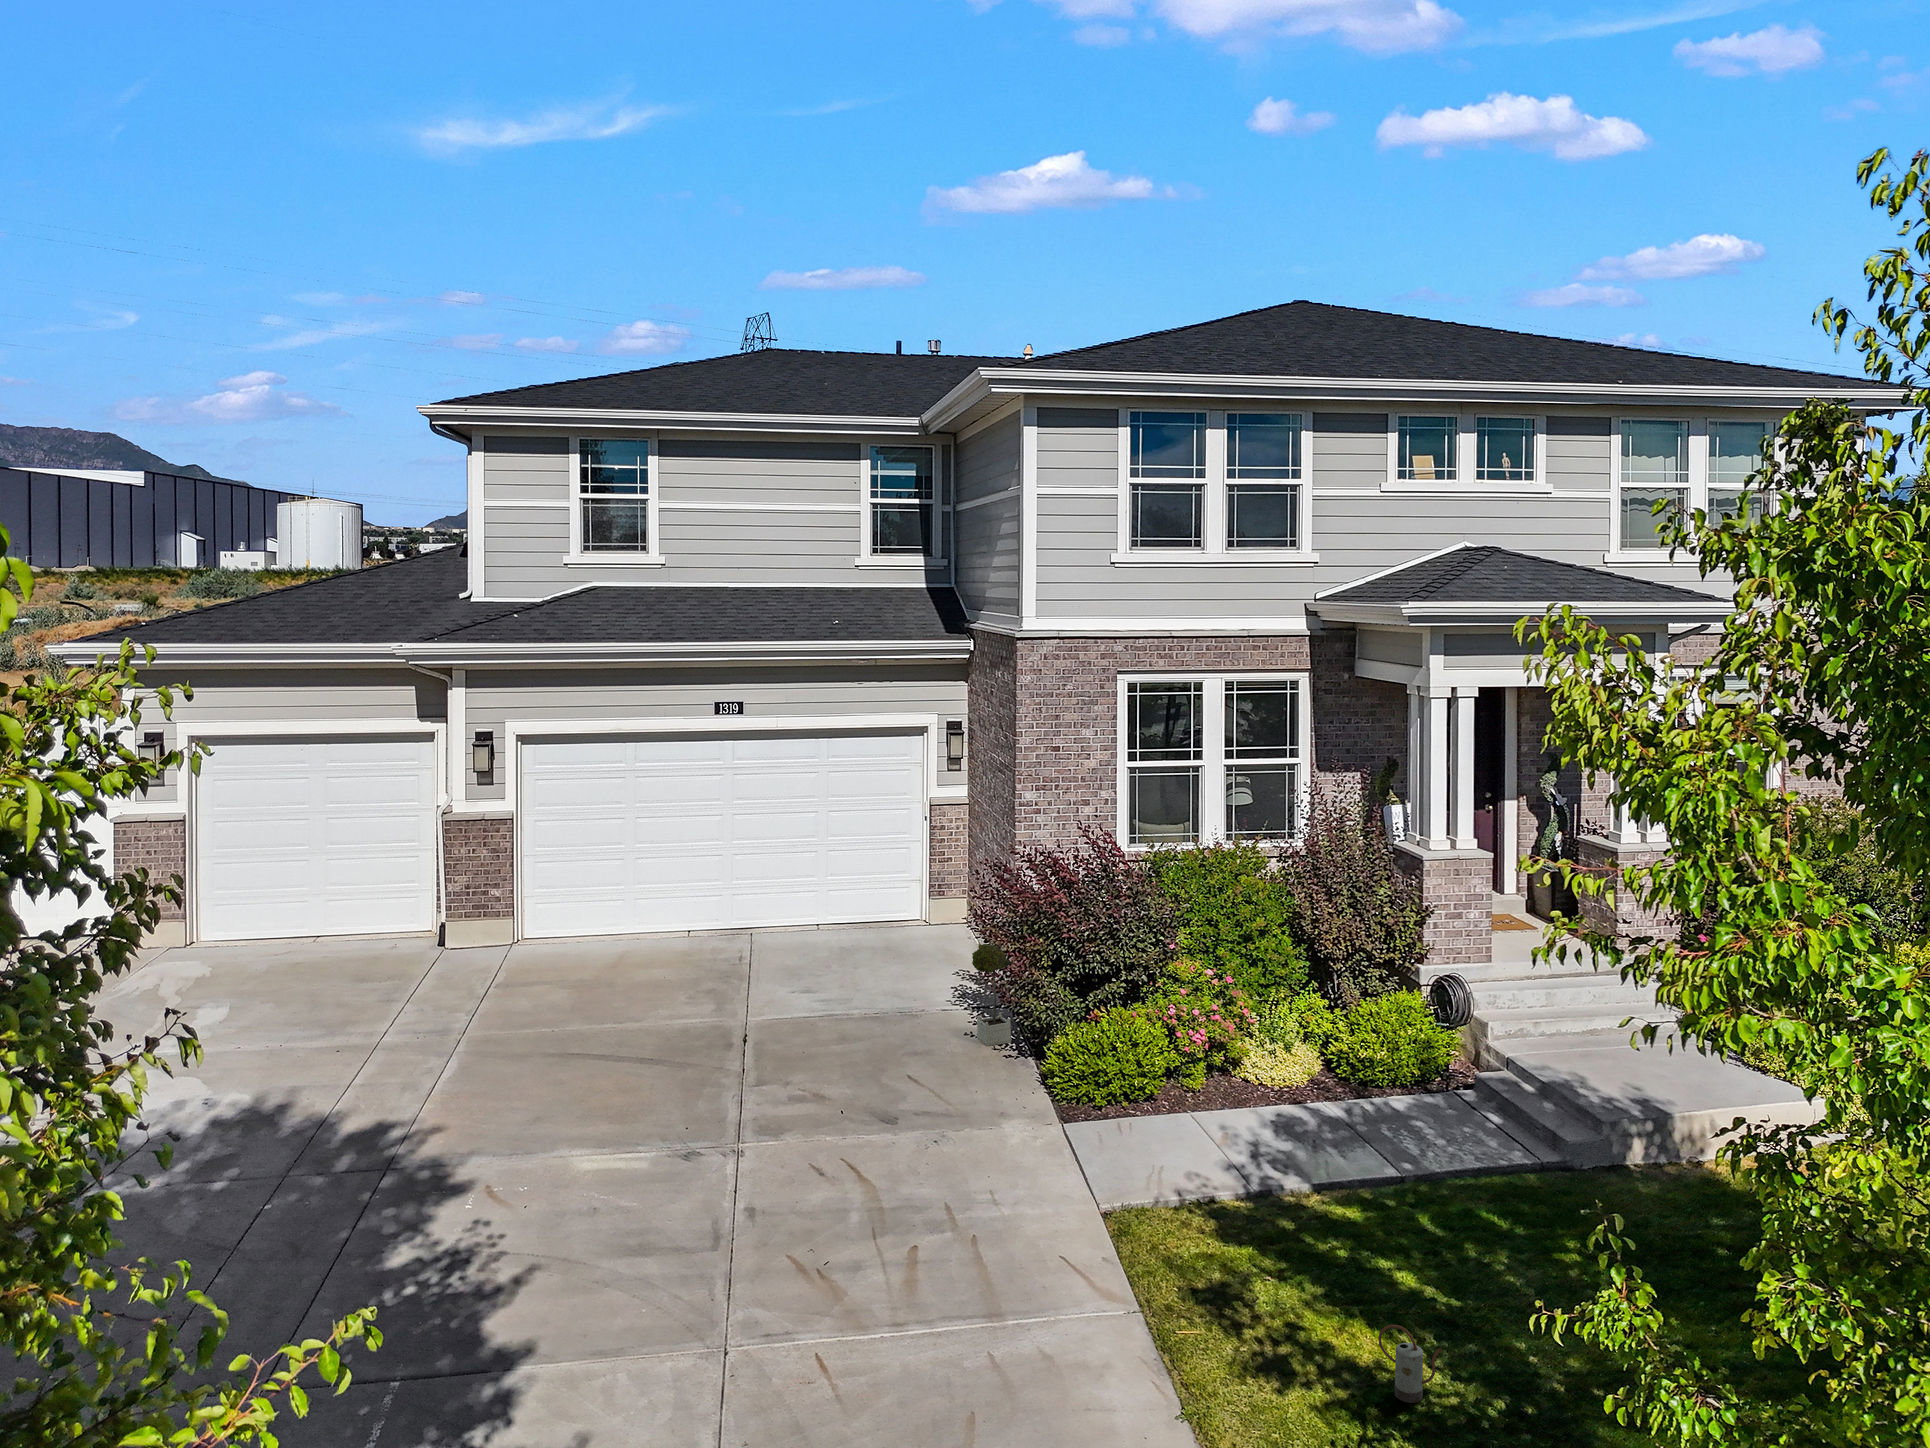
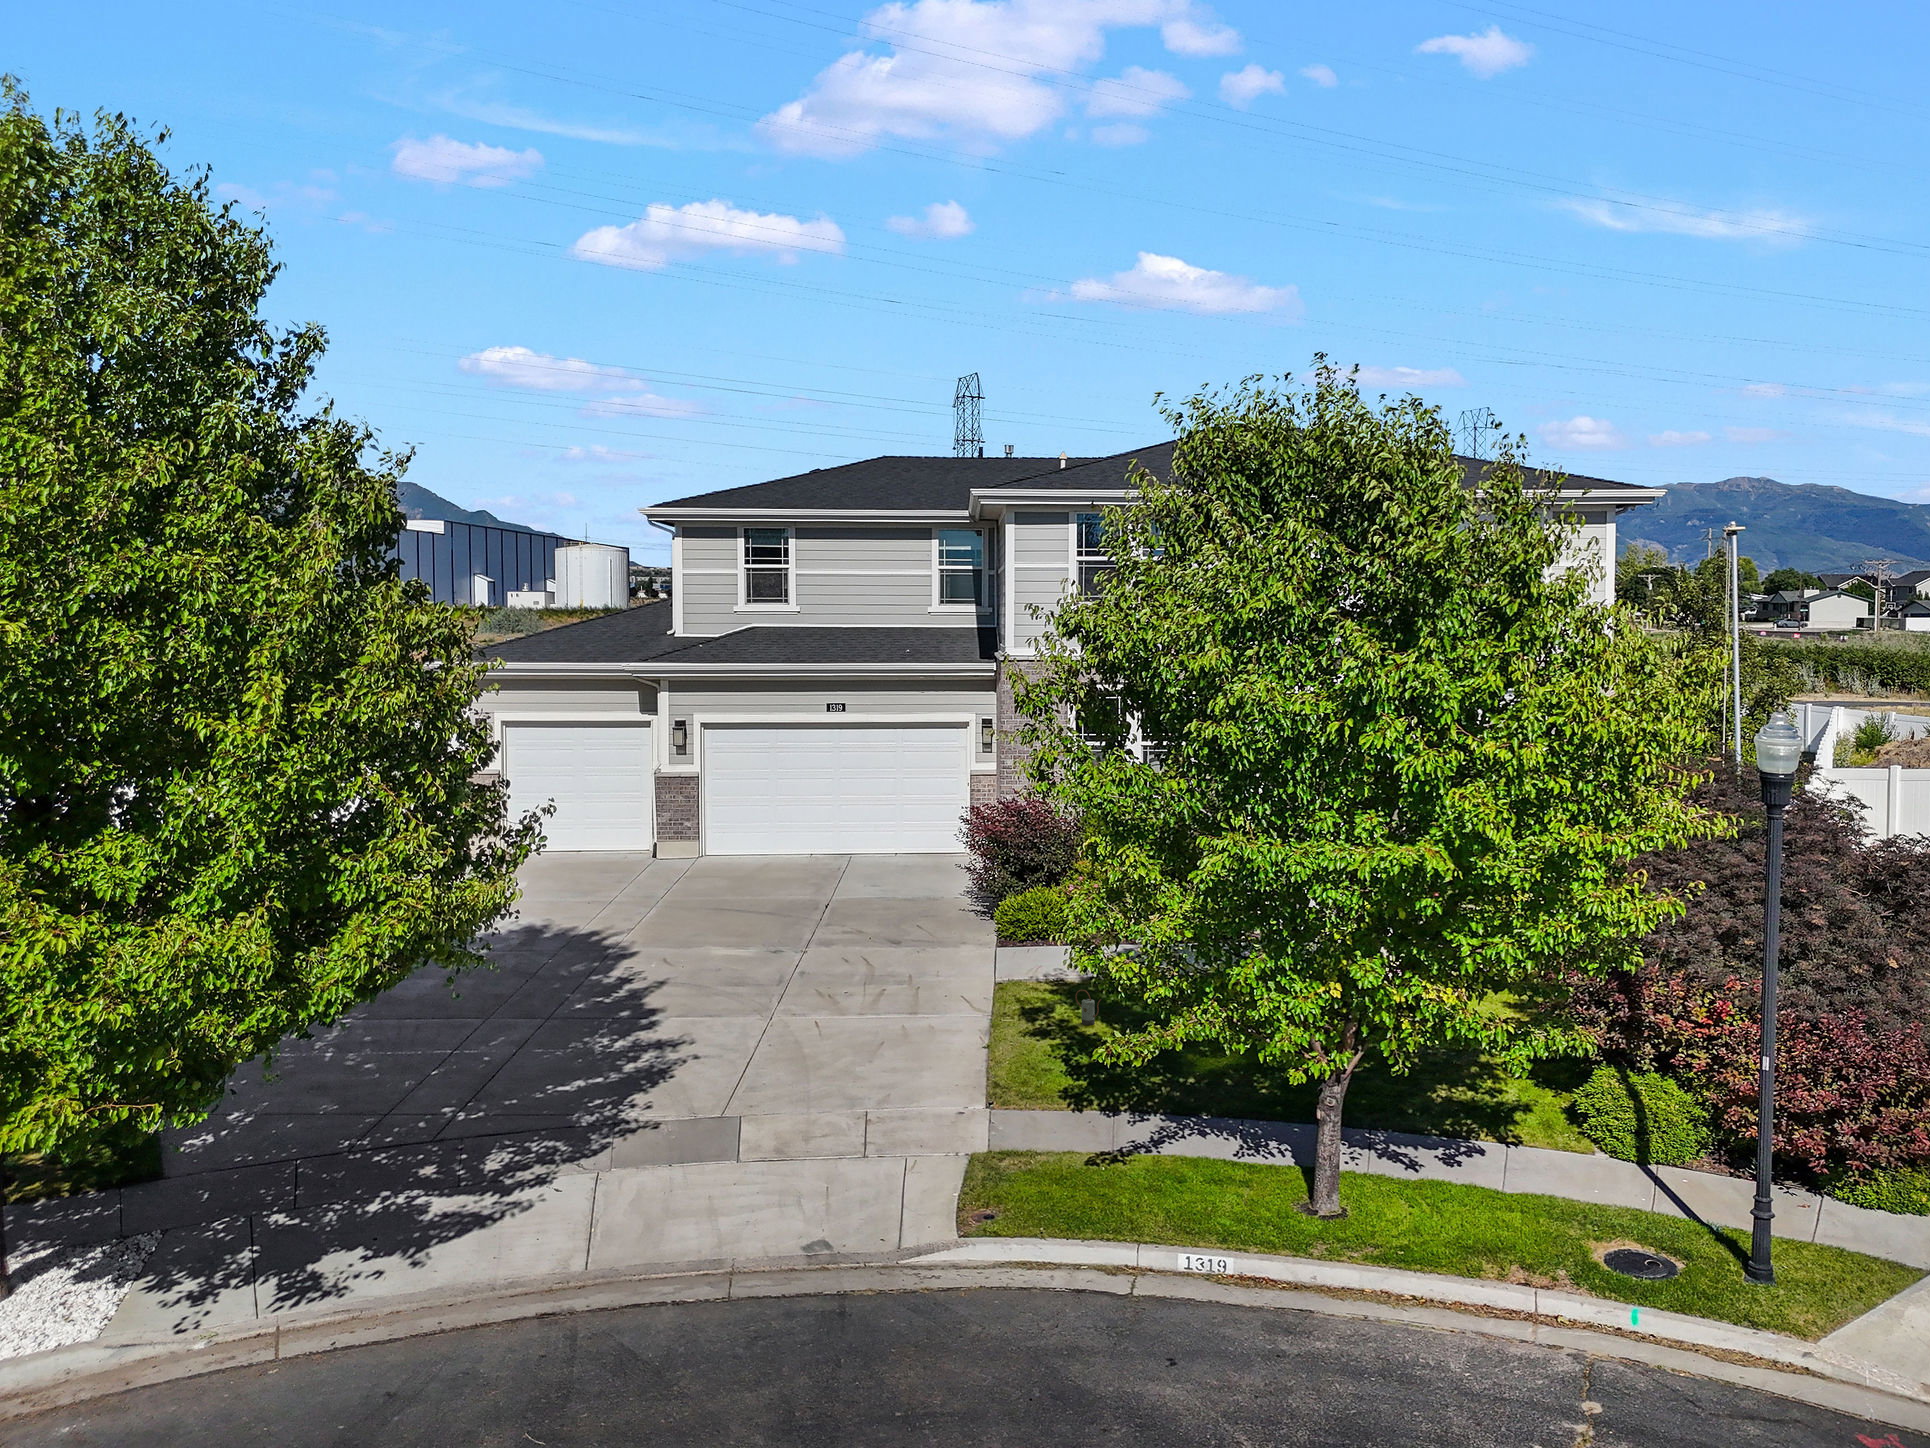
potted tree: present [972,944,1012,1046] -> none [959,847,984,908]

